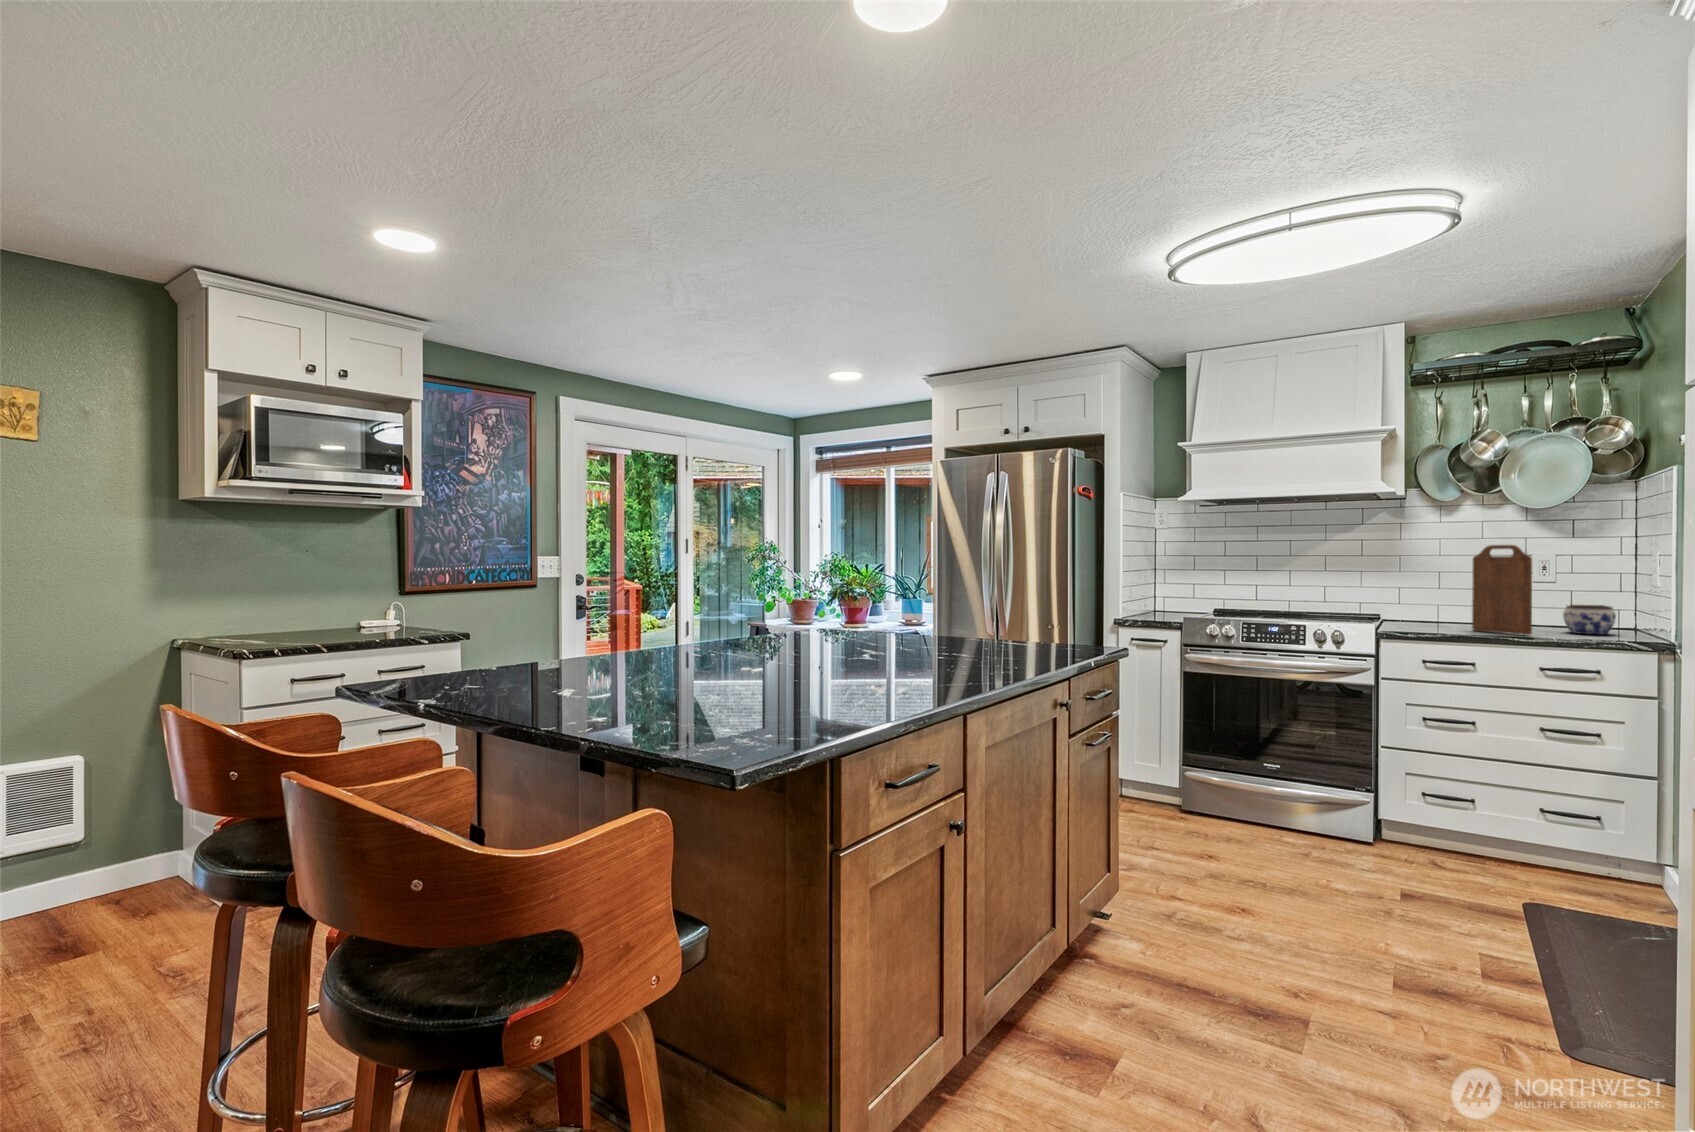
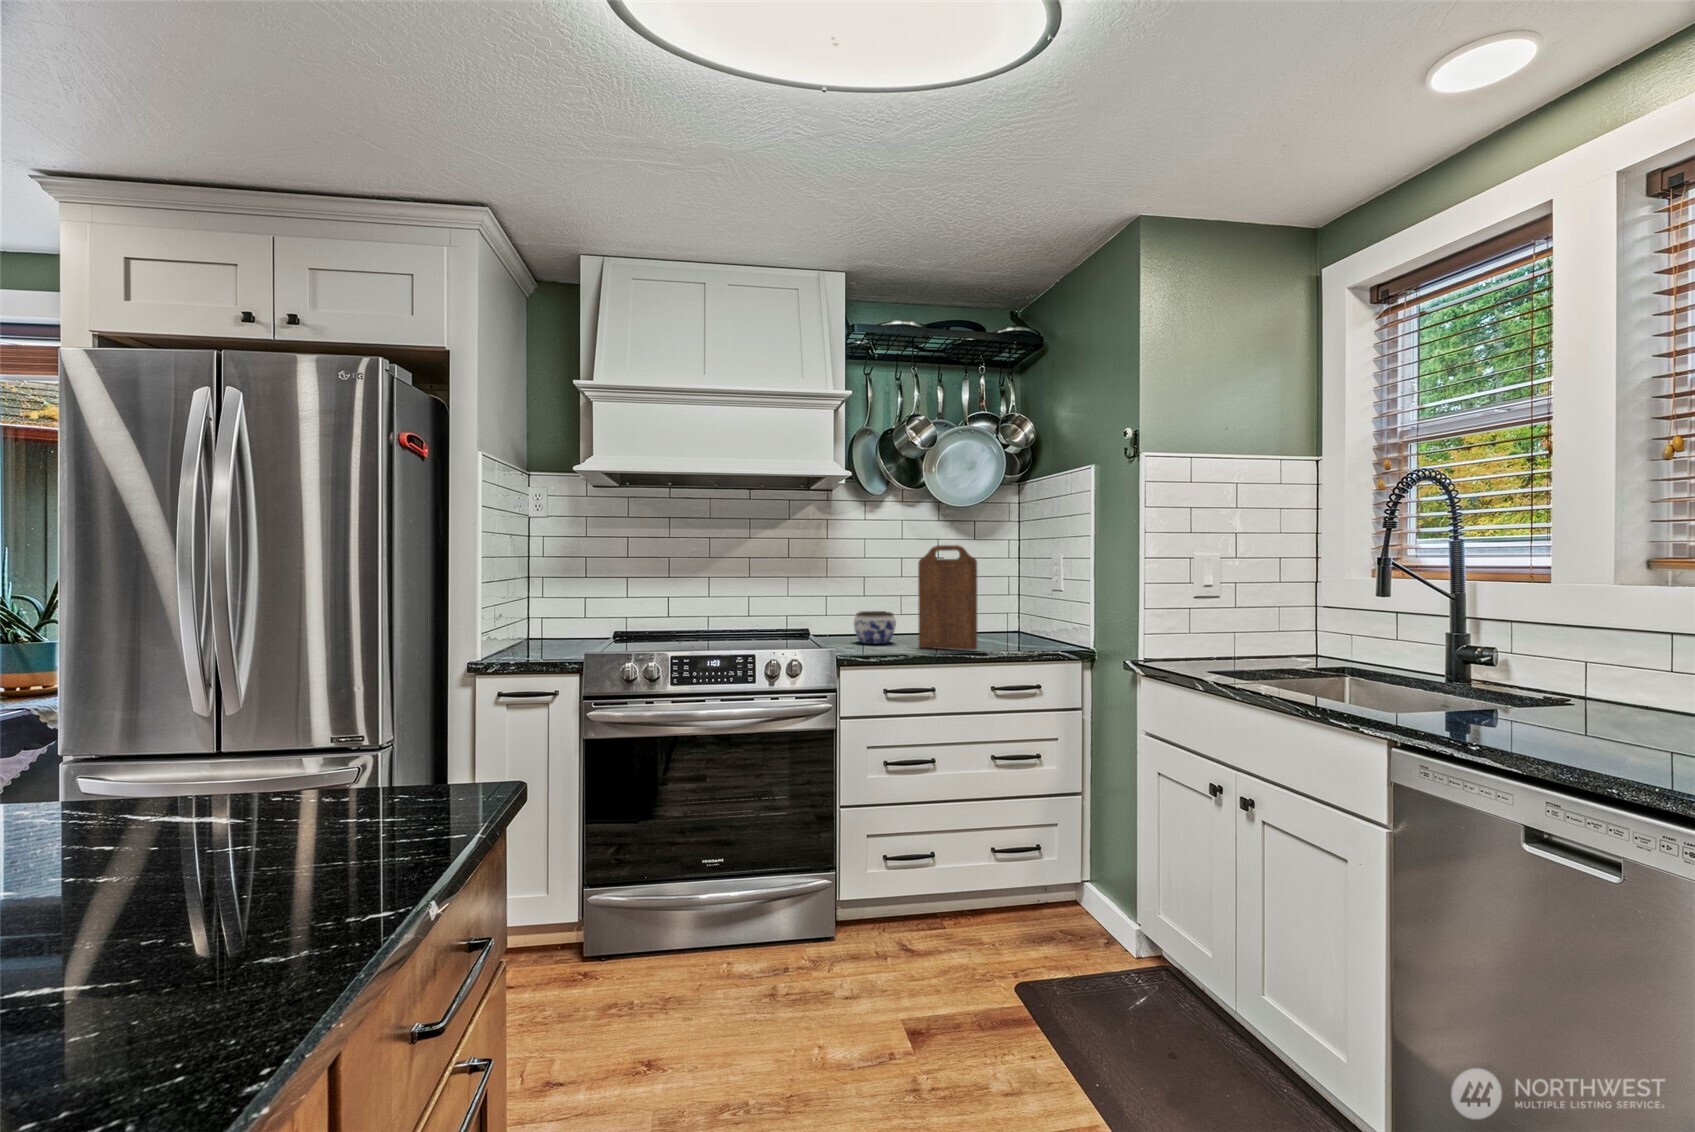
jar: present [1563,605,1616,634] -> present [854,611,896,644]

